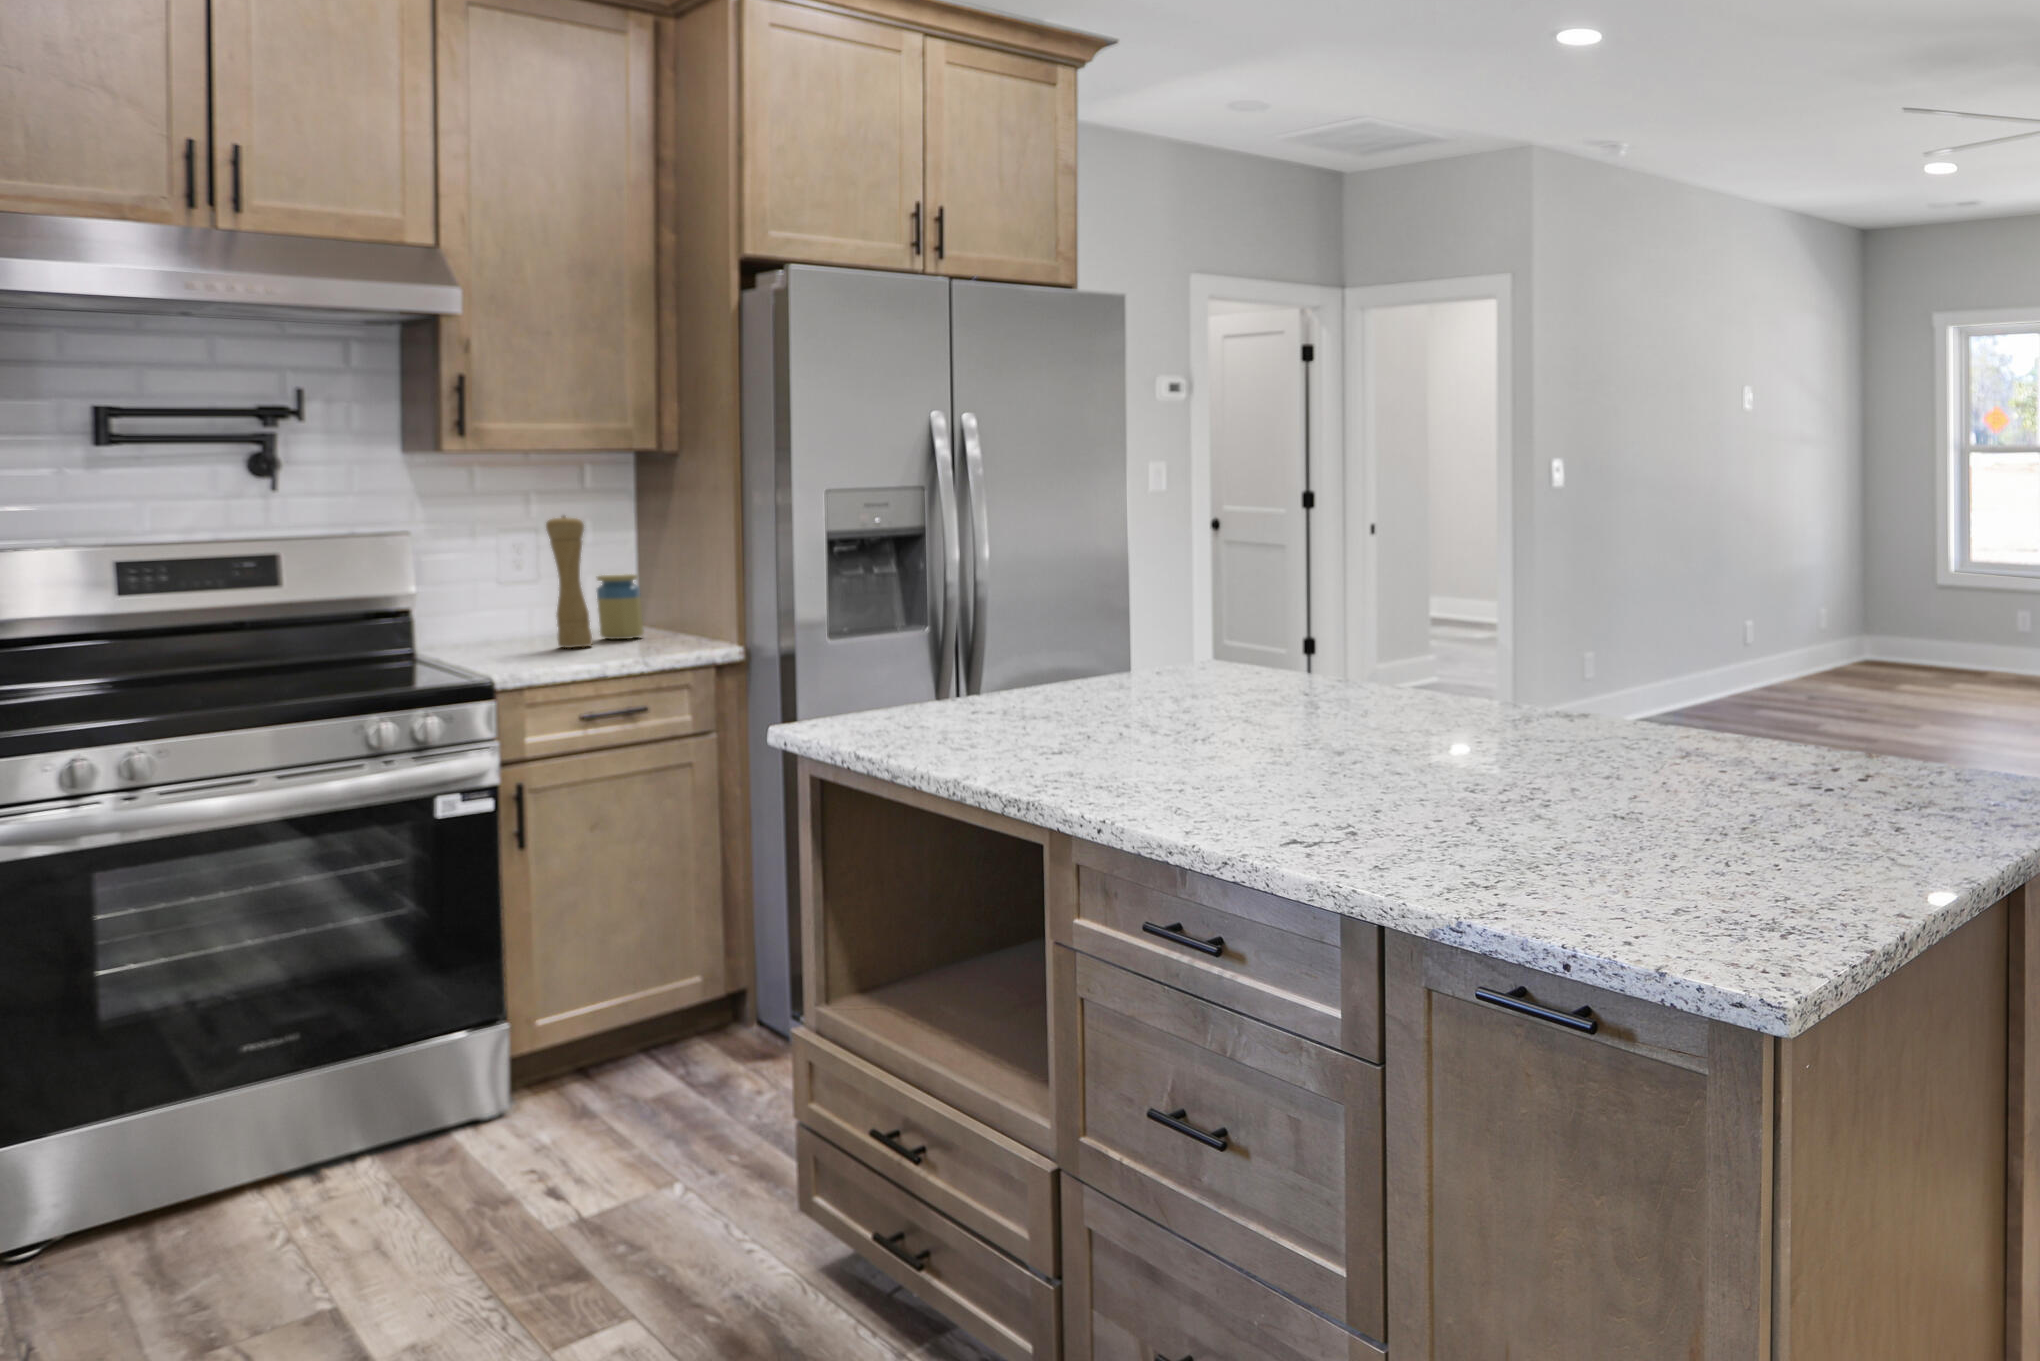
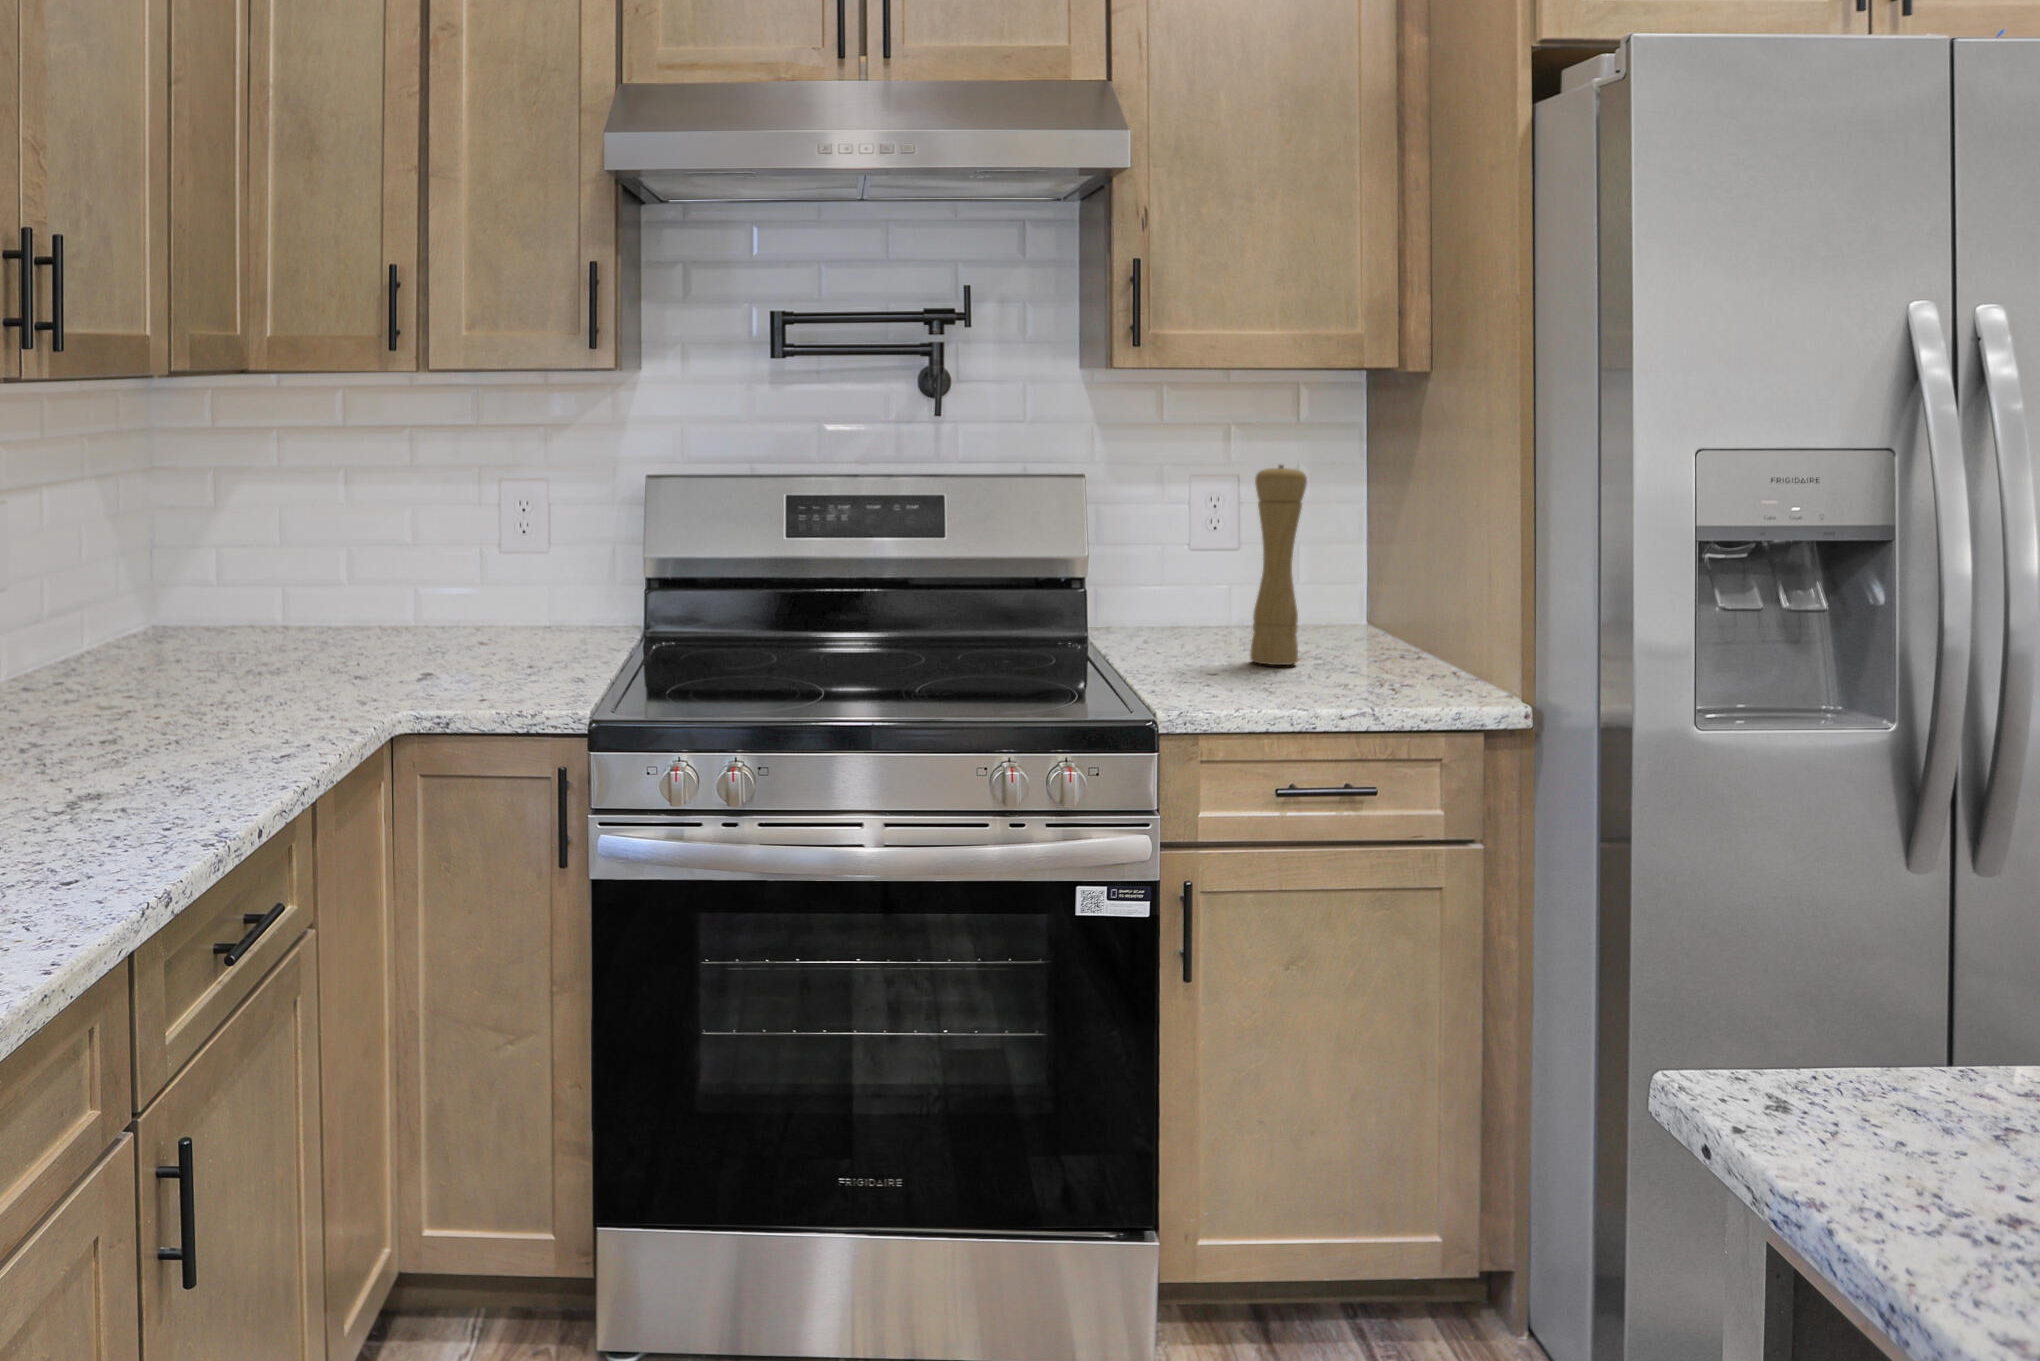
jar: present [597,574,643,639] -> none [1306,556,1369,656]

